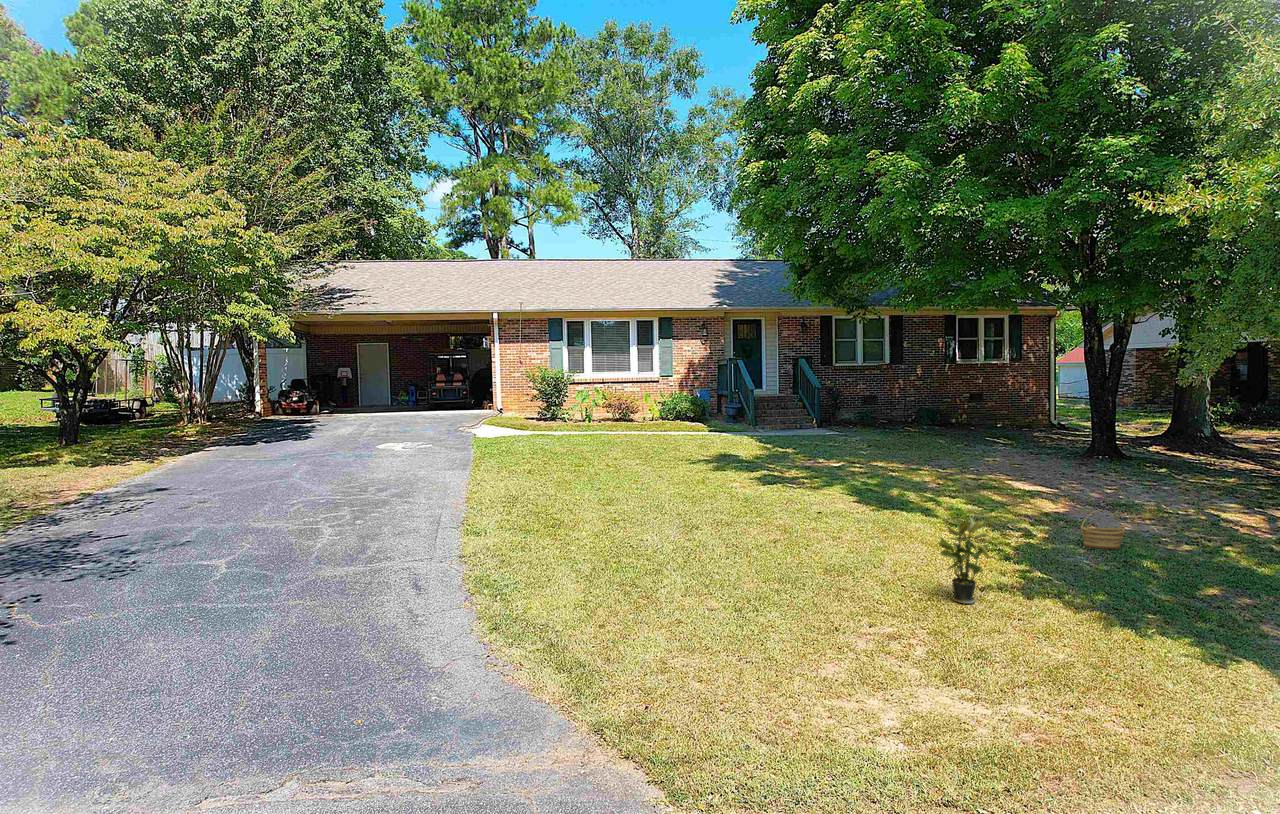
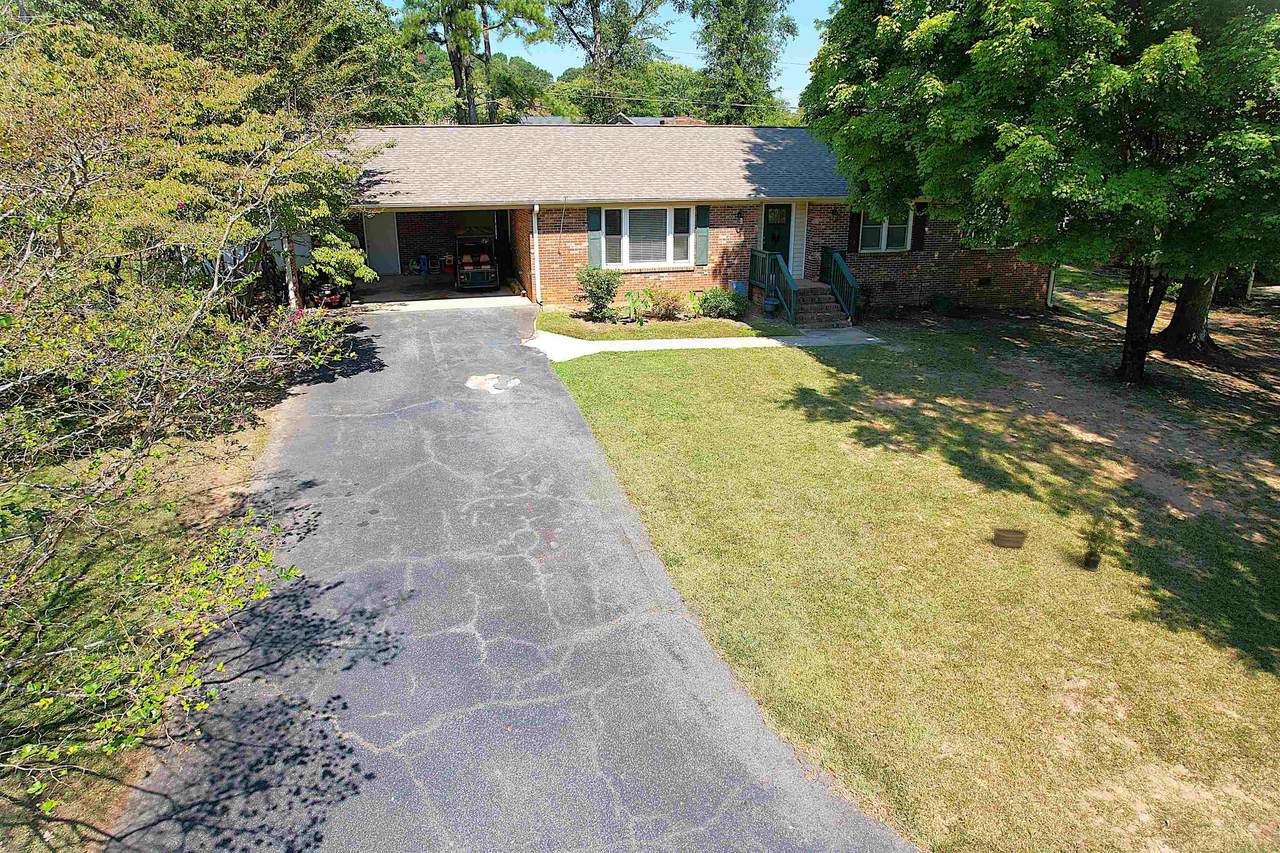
basket: present [1081,511,1125,549] -> present [994,525,1028,548]

